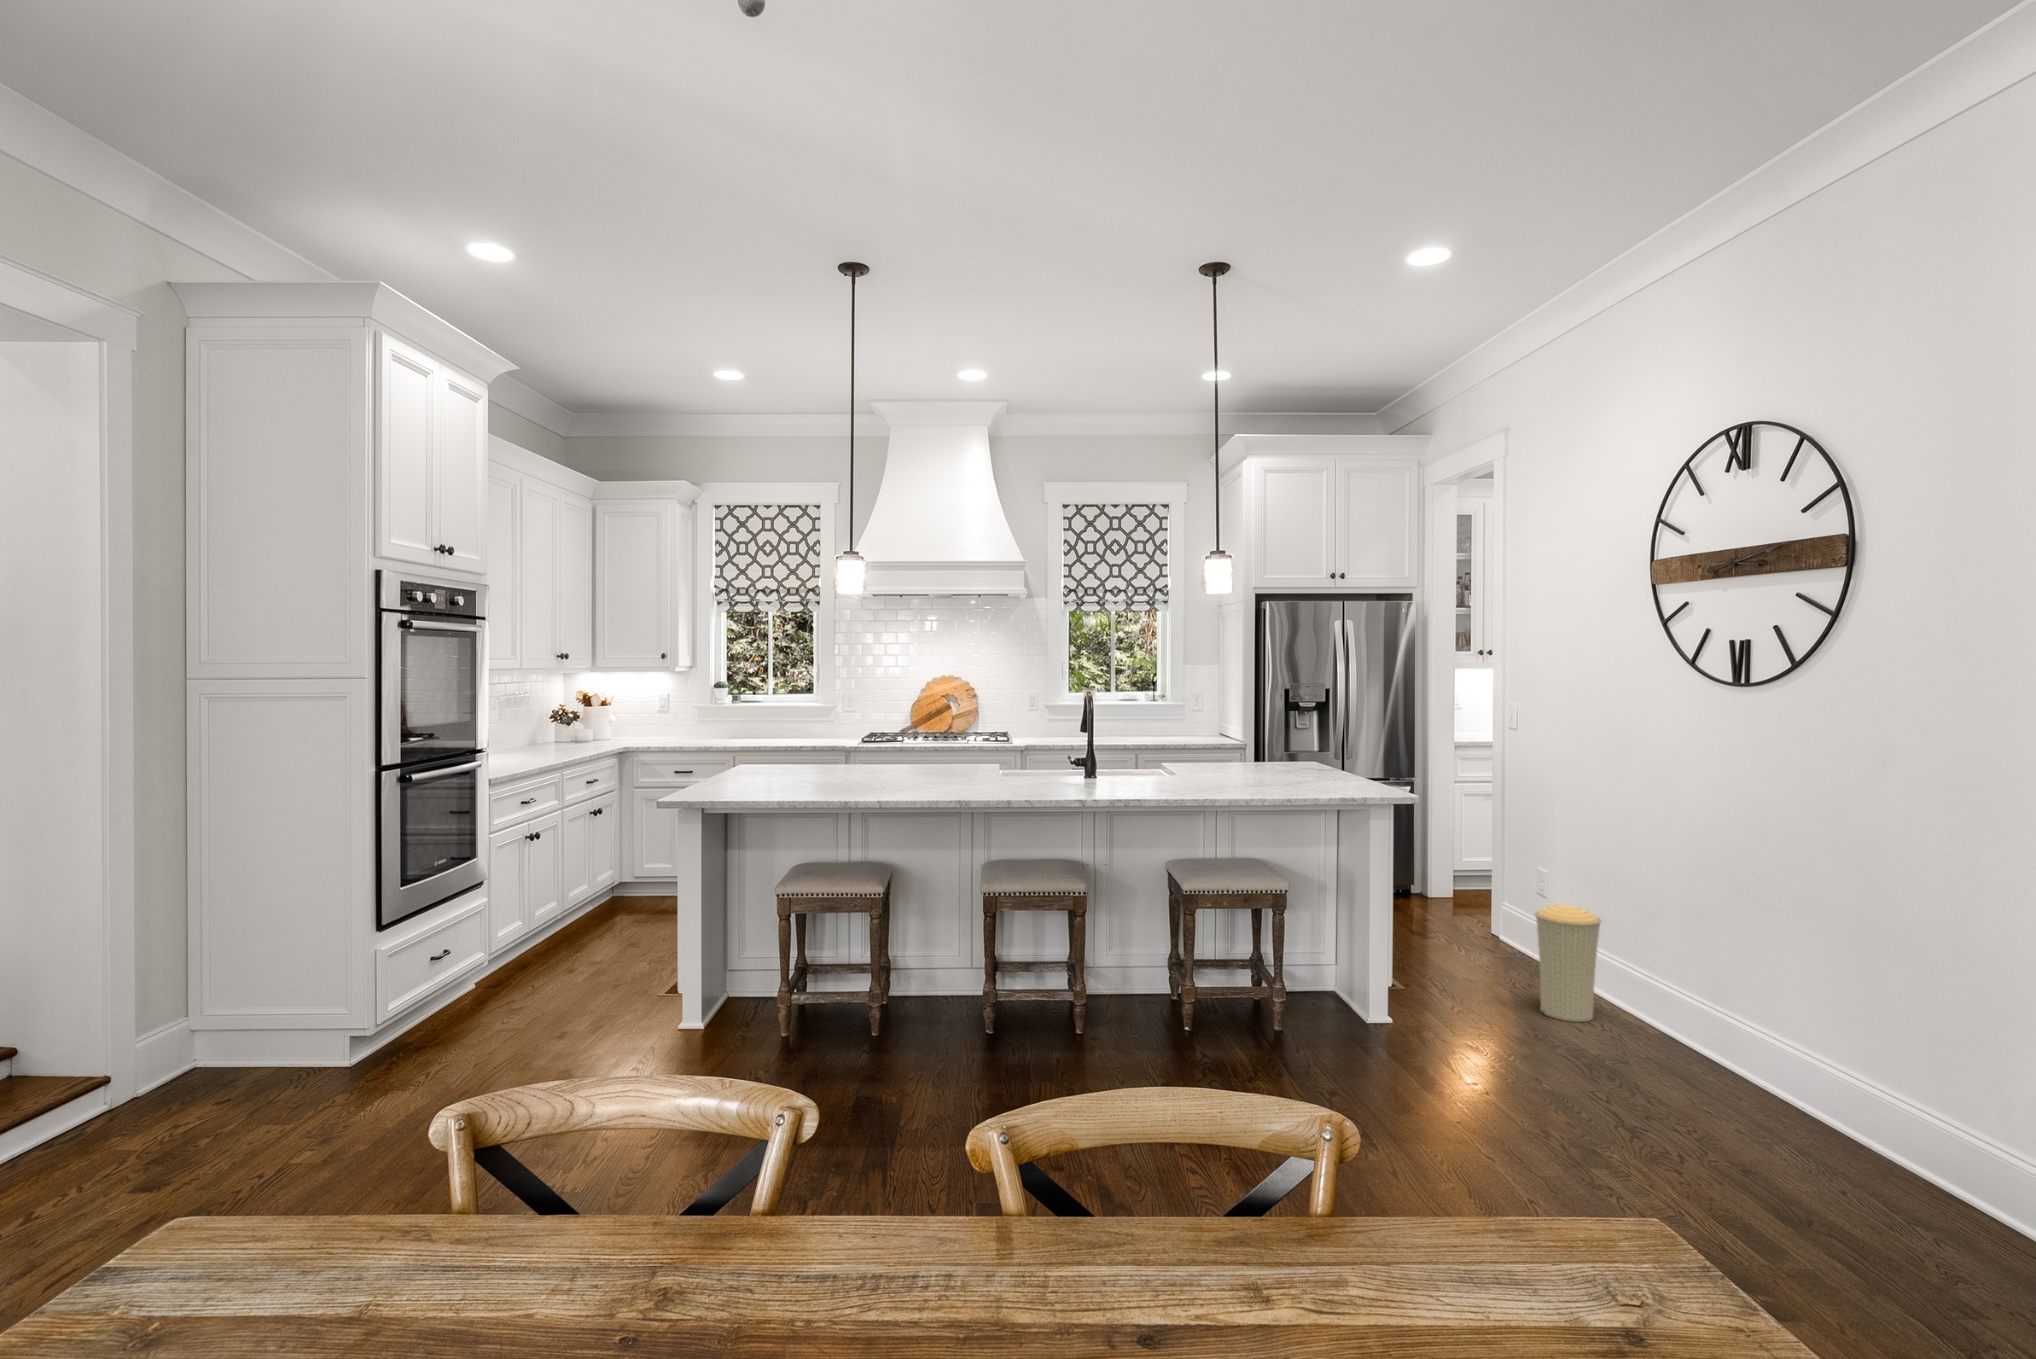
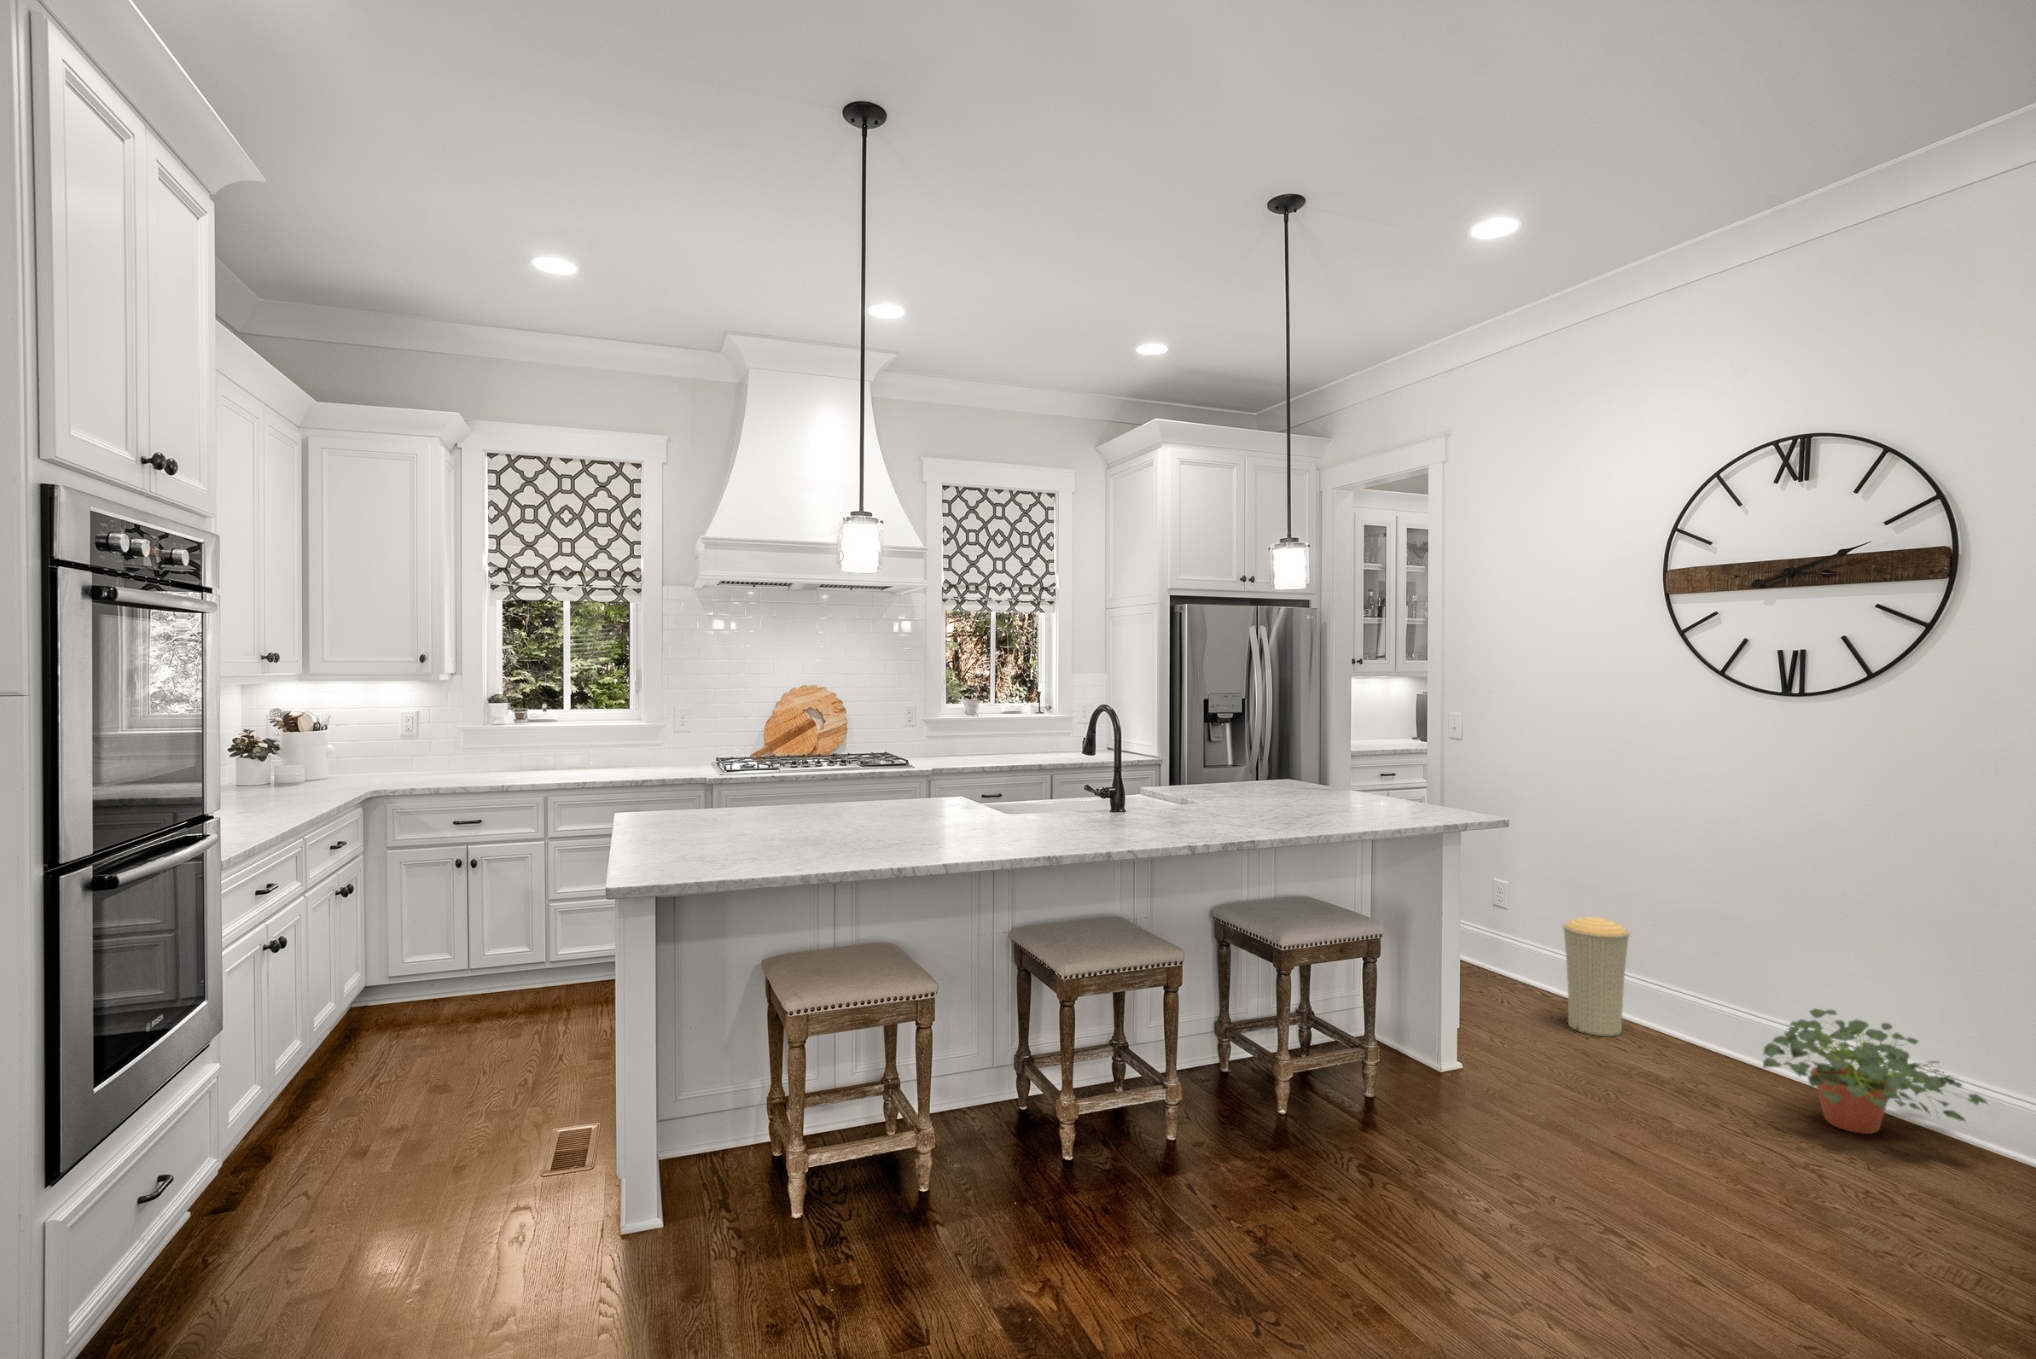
potted plant: none [1618,1005,1841,1130] -> present [1763,1009,1987,1134]

